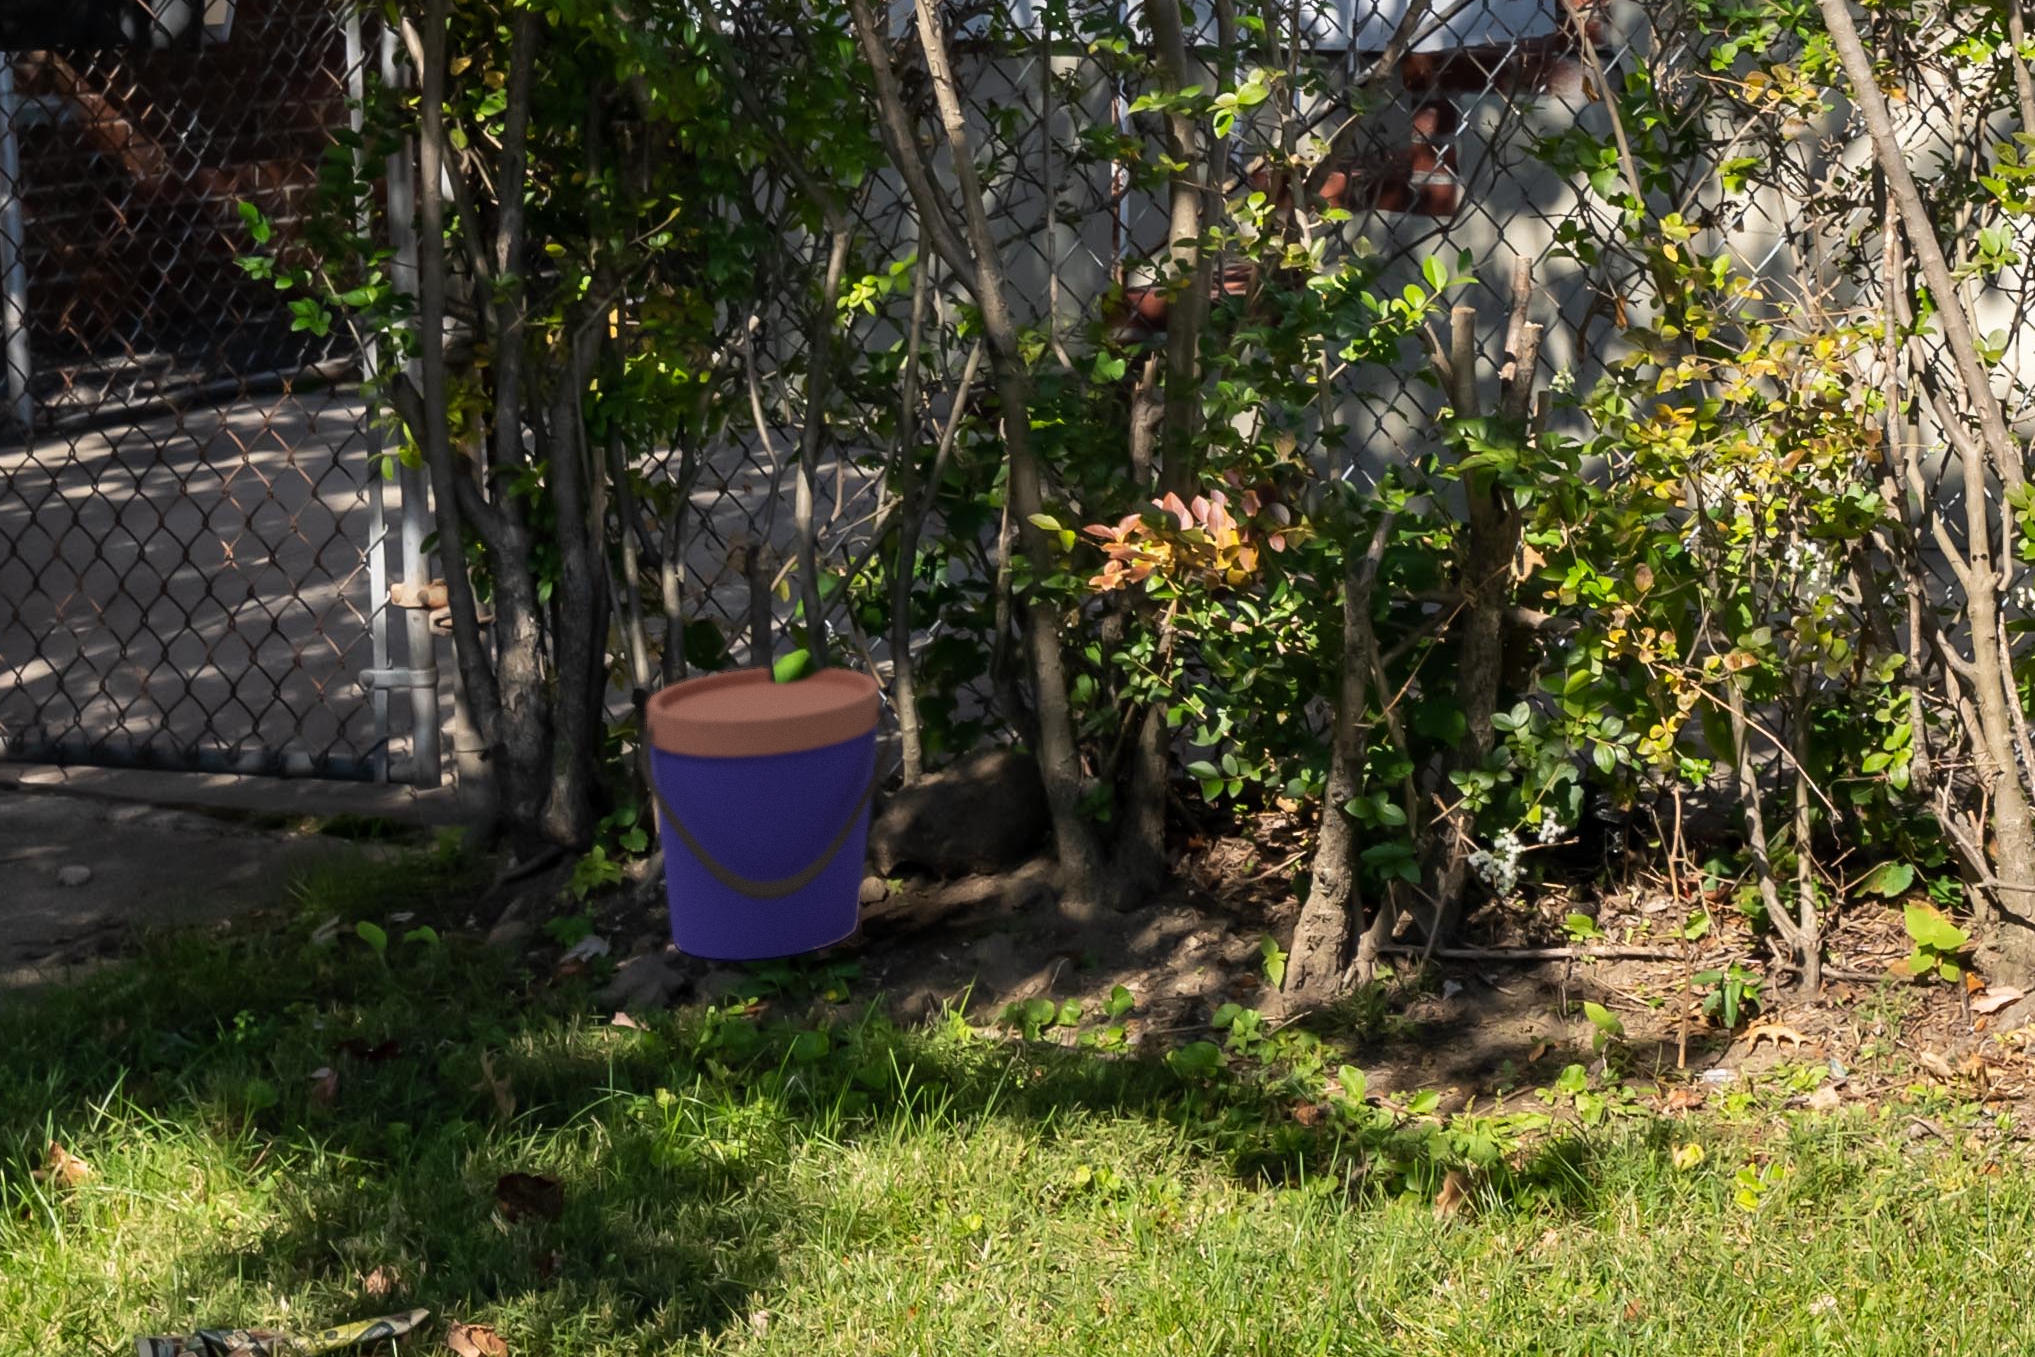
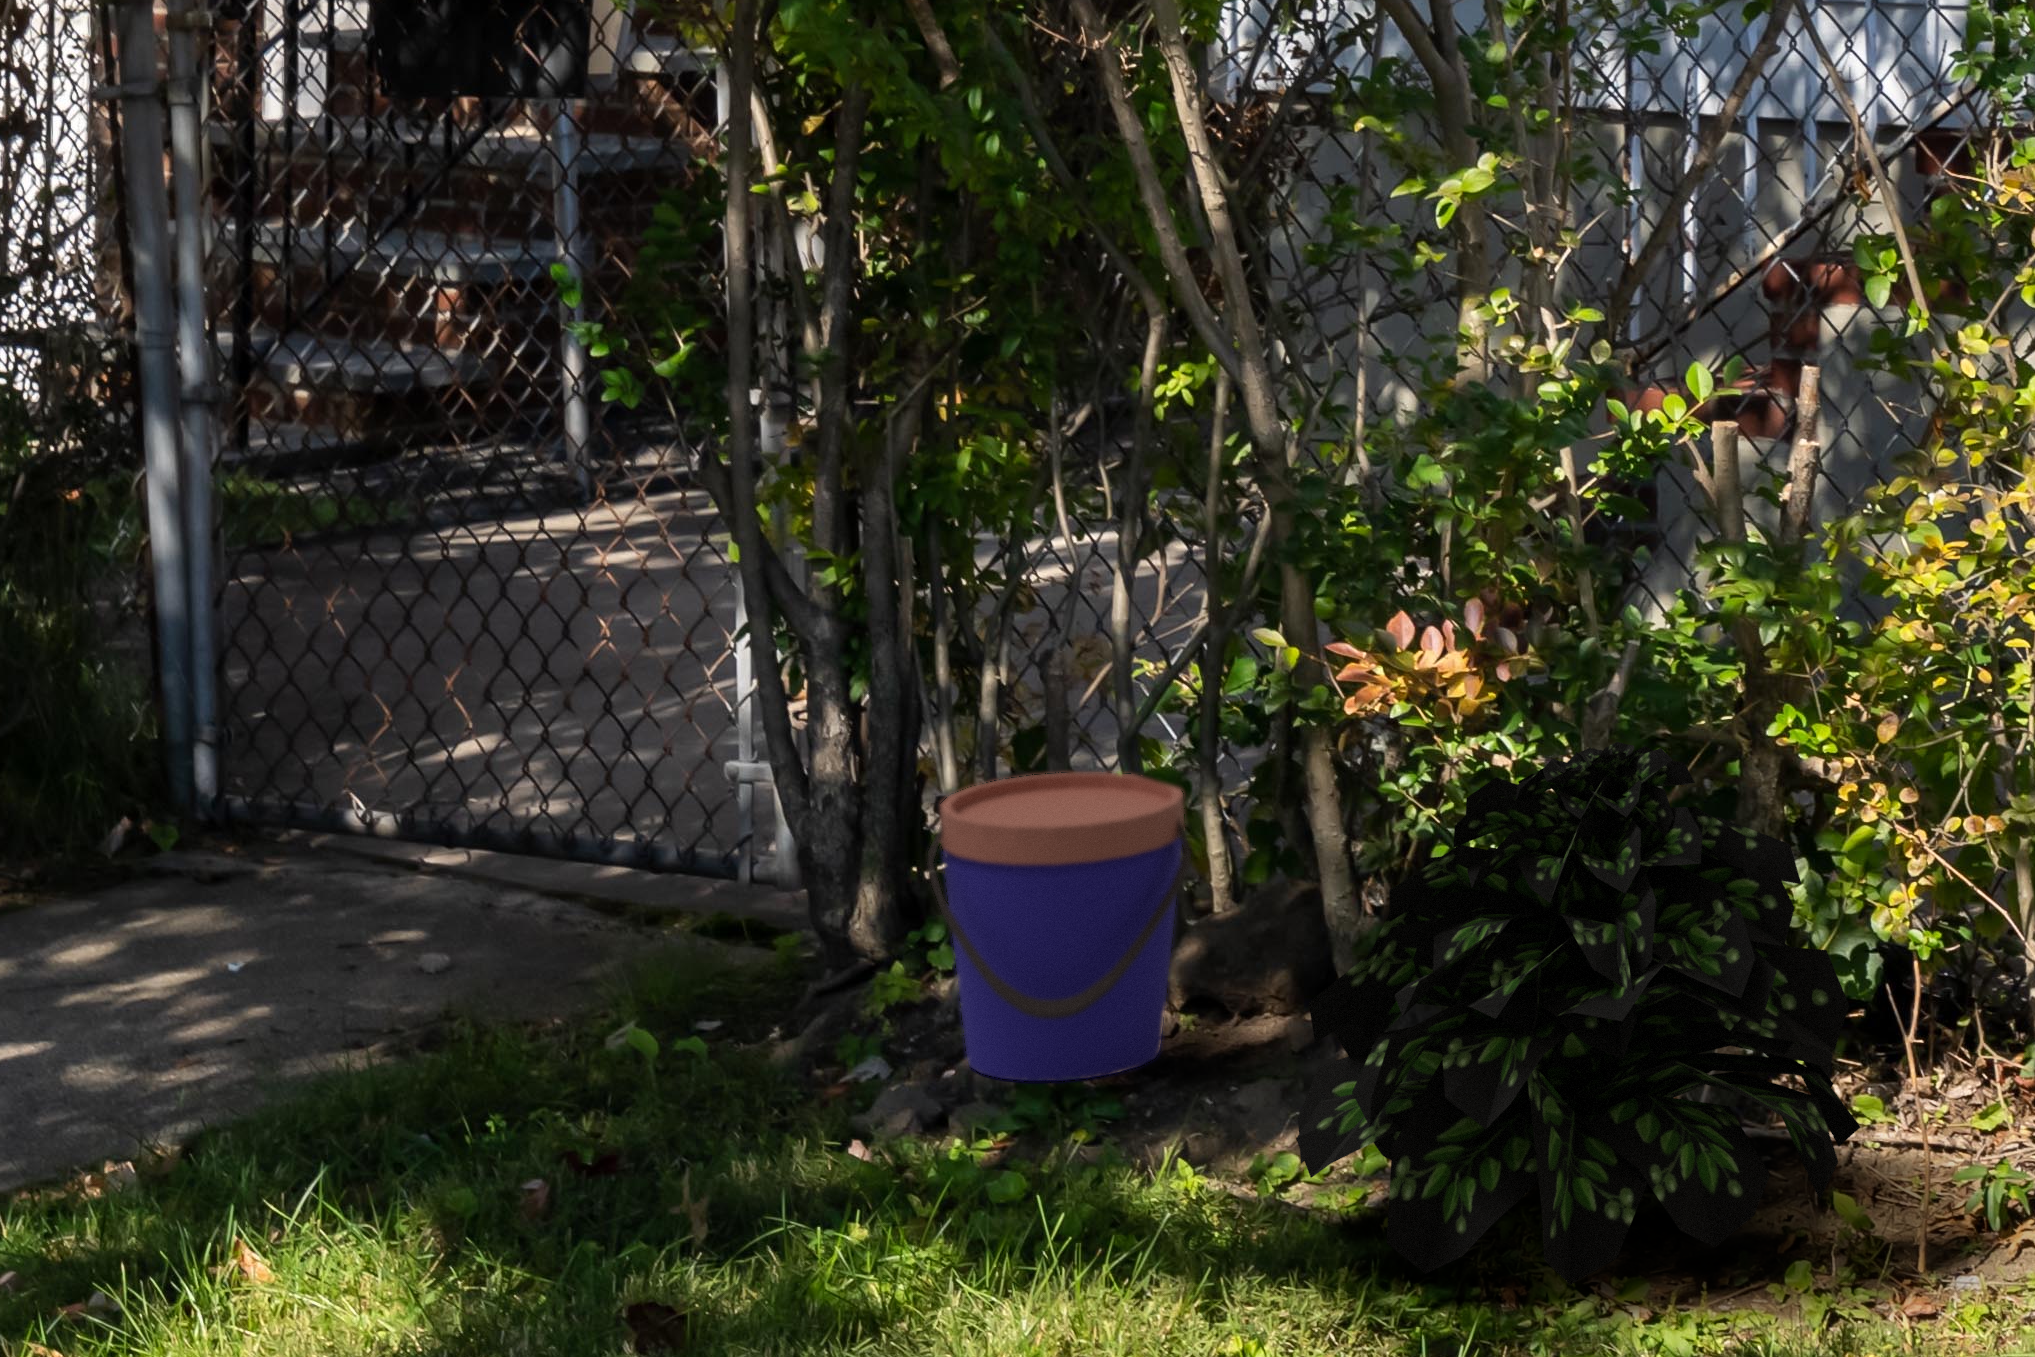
potted plant: none [1062,609,1592,1111] -> present [1296,742,1860,1285]

